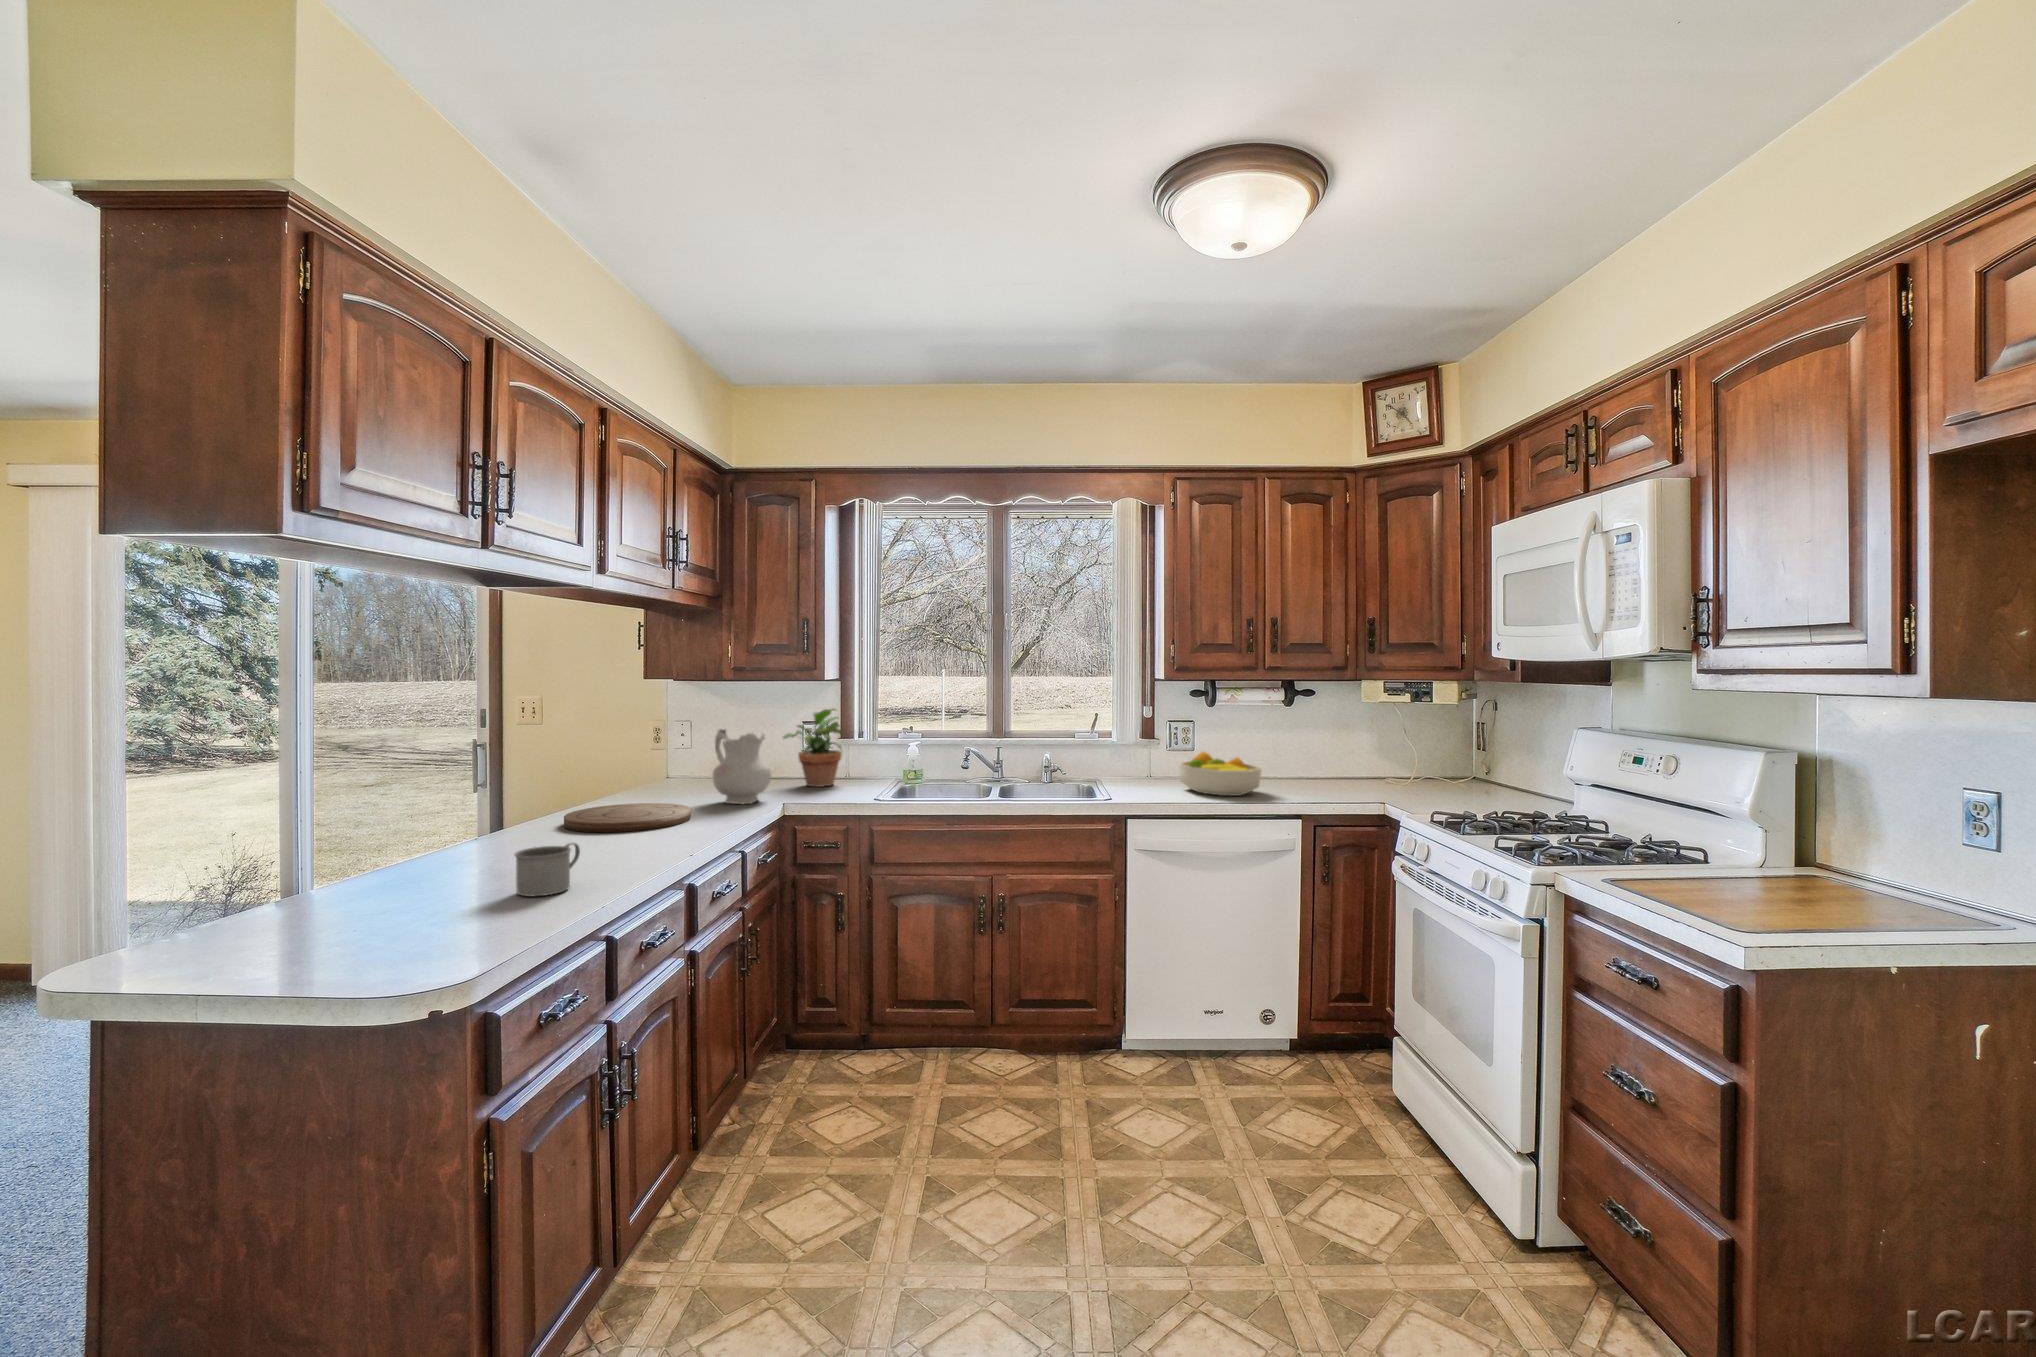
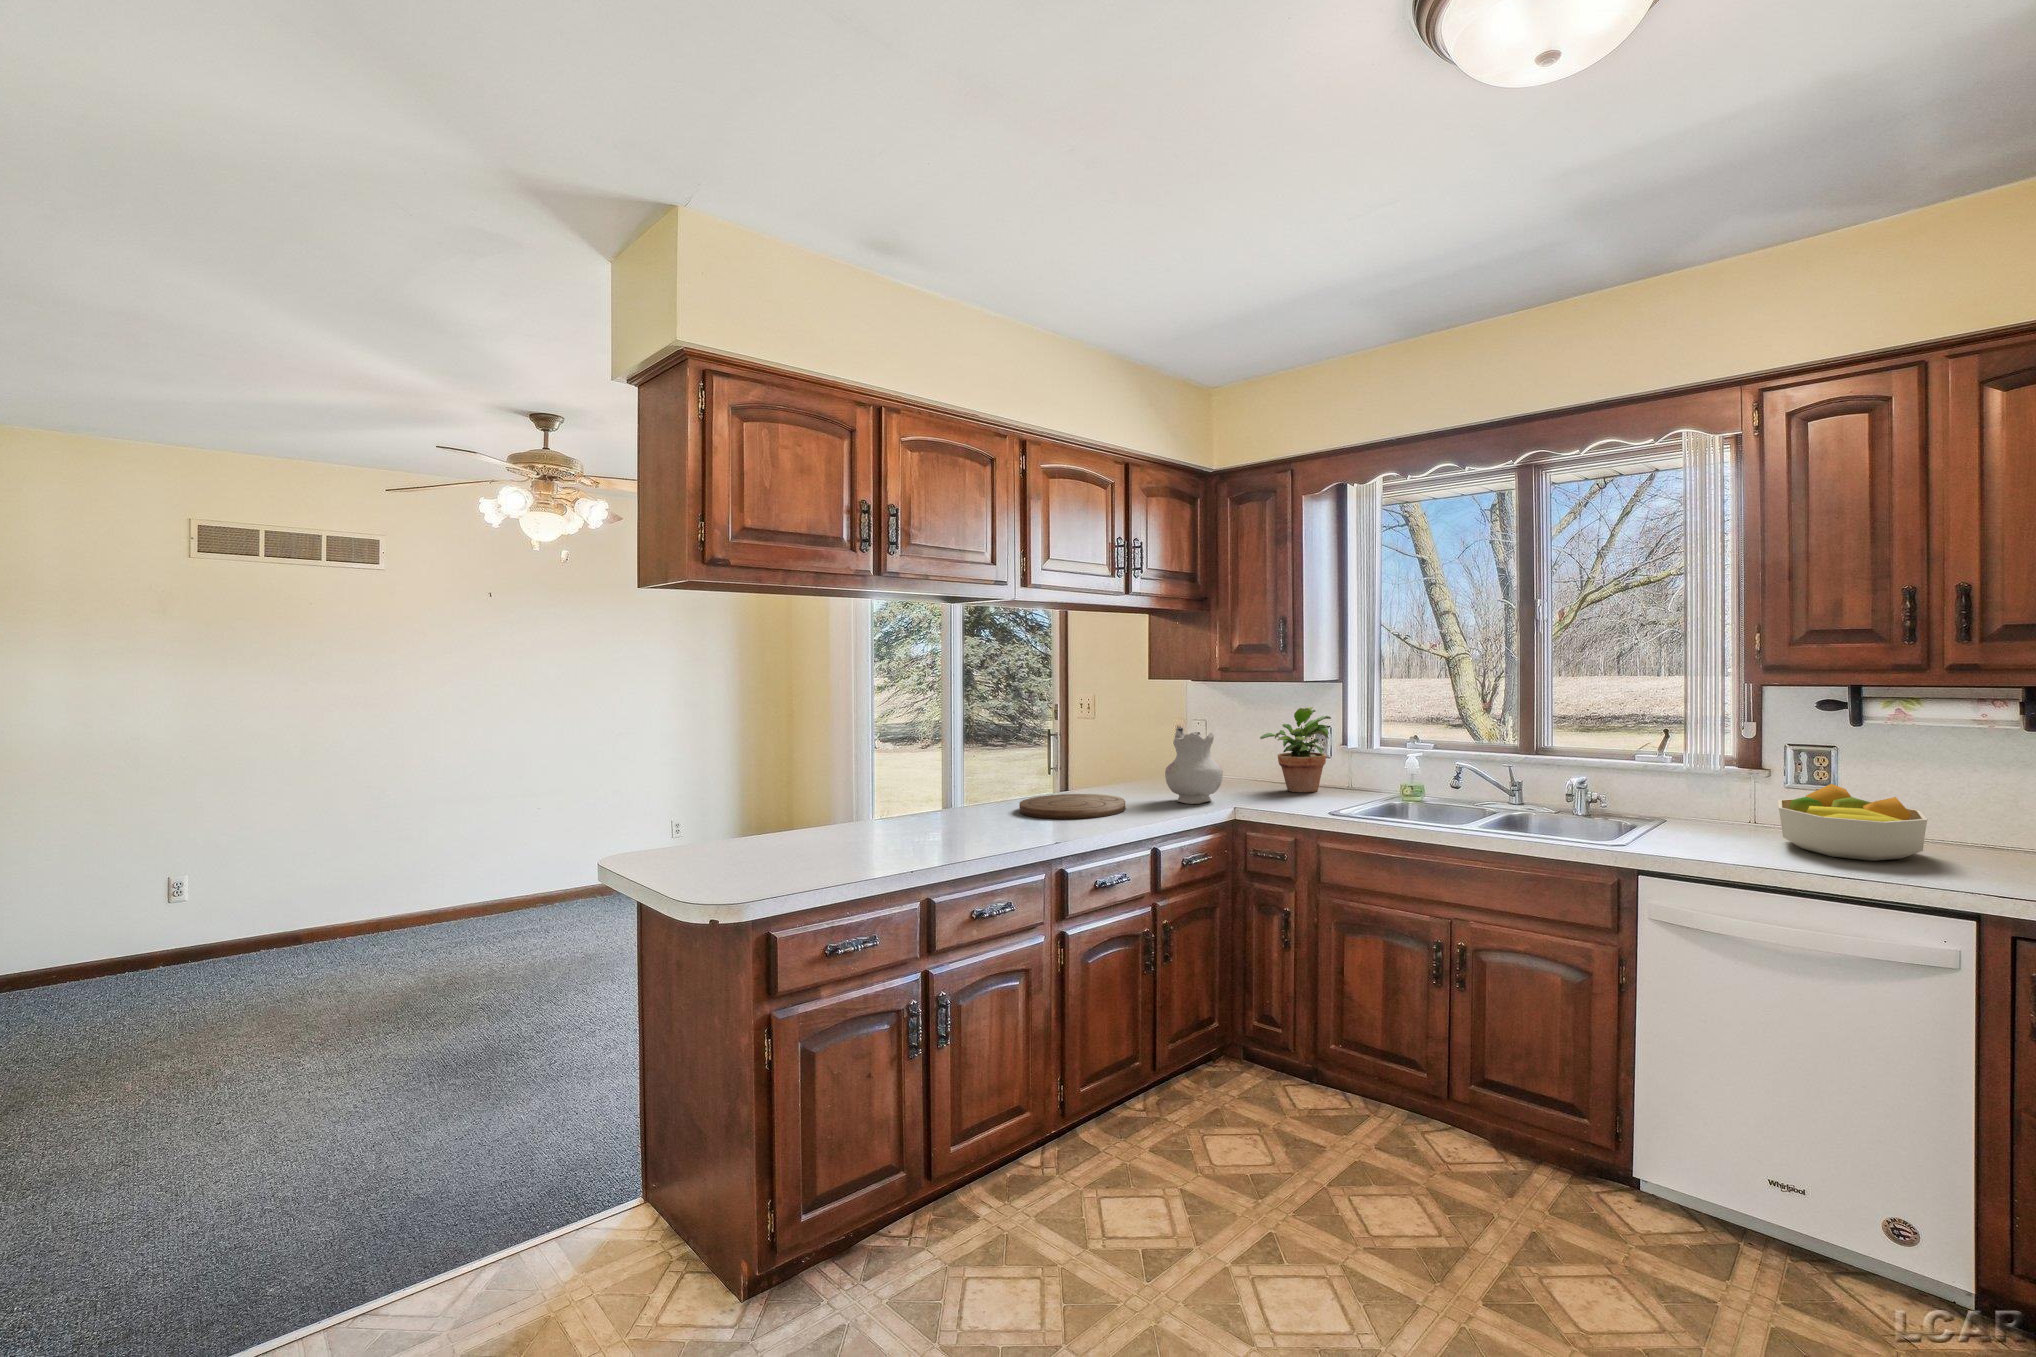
mug: present [514,843,580,896] -> none [888,822,941,862]

